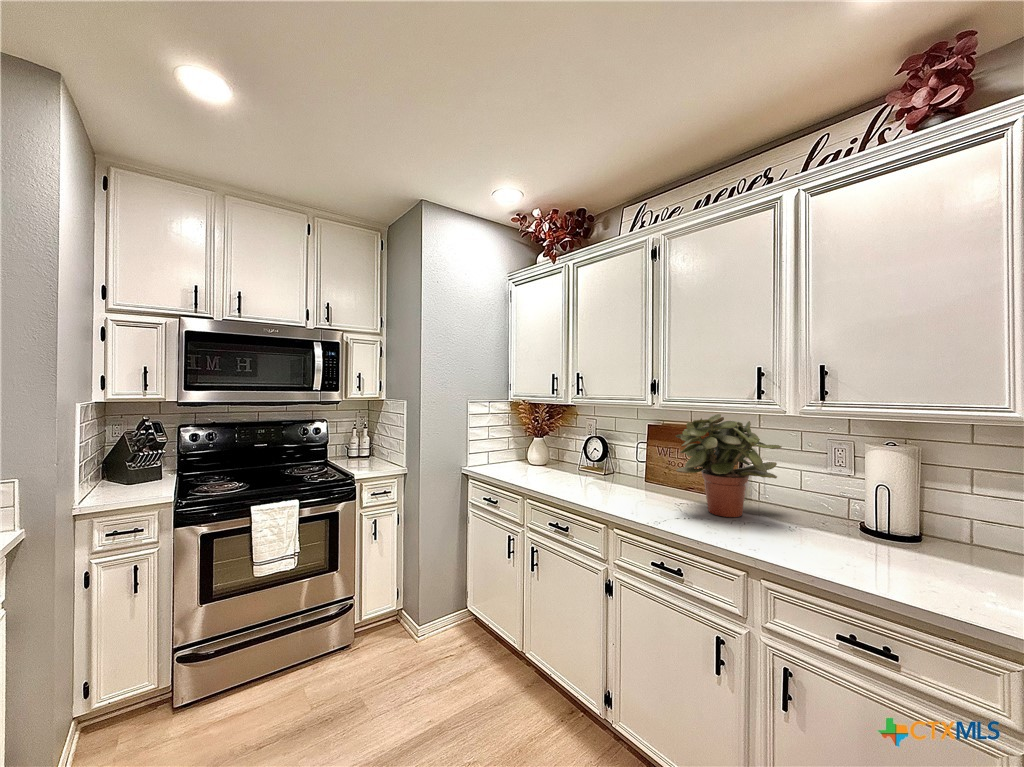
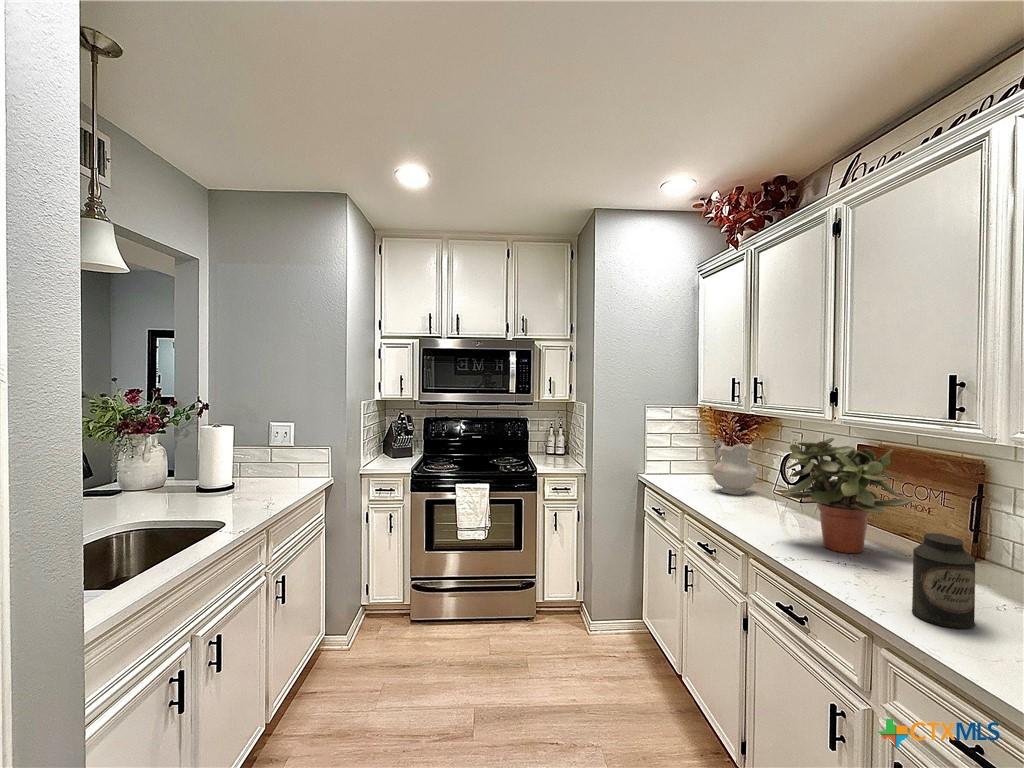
ceramic pitcher: none [544,426,583,476] -> present [713,438,756,495]
canister: none [881,491,947,580] -> present [912,533,976,629]

